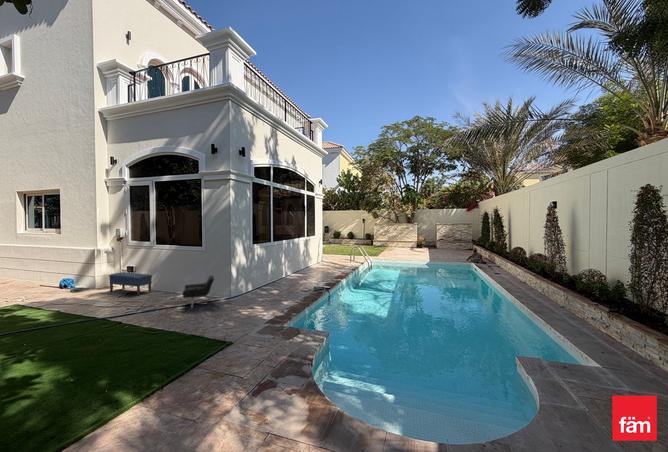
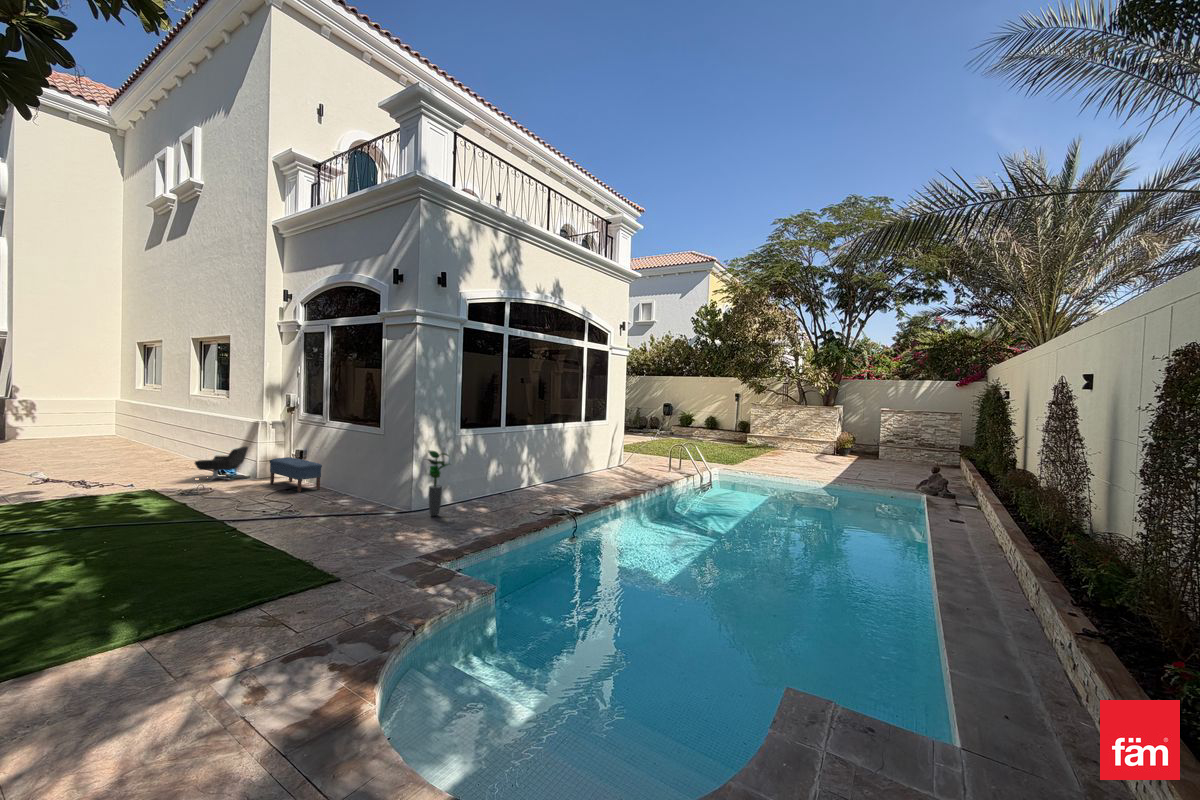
potted plant: none [240,259,256,300] -> present [428,451,449,516]
lounge chair: present [183,276,214,307] -> present [195,446,248,481]

